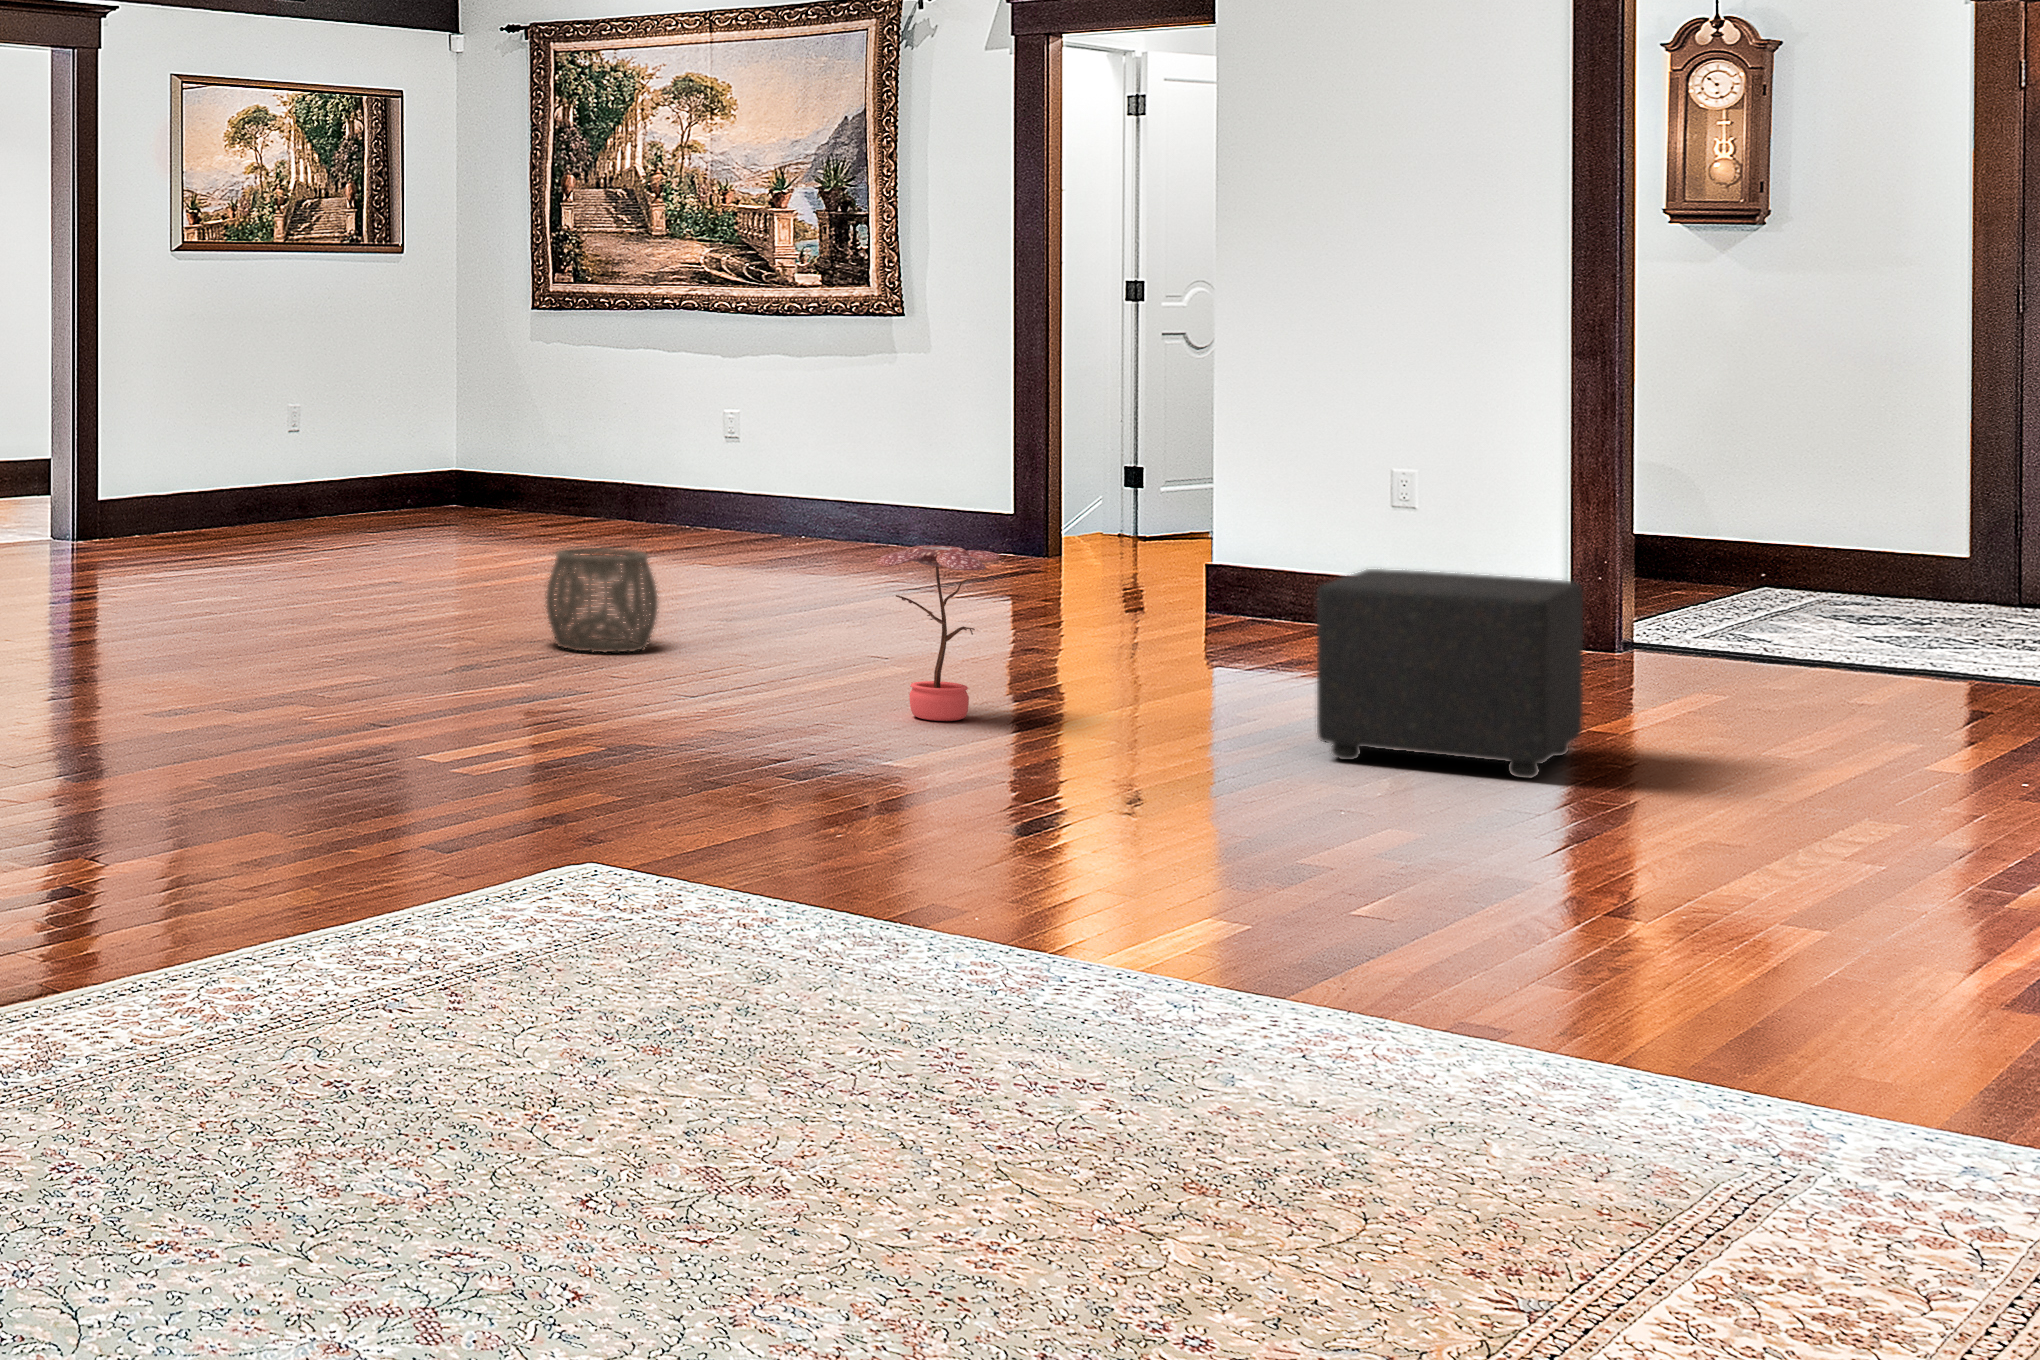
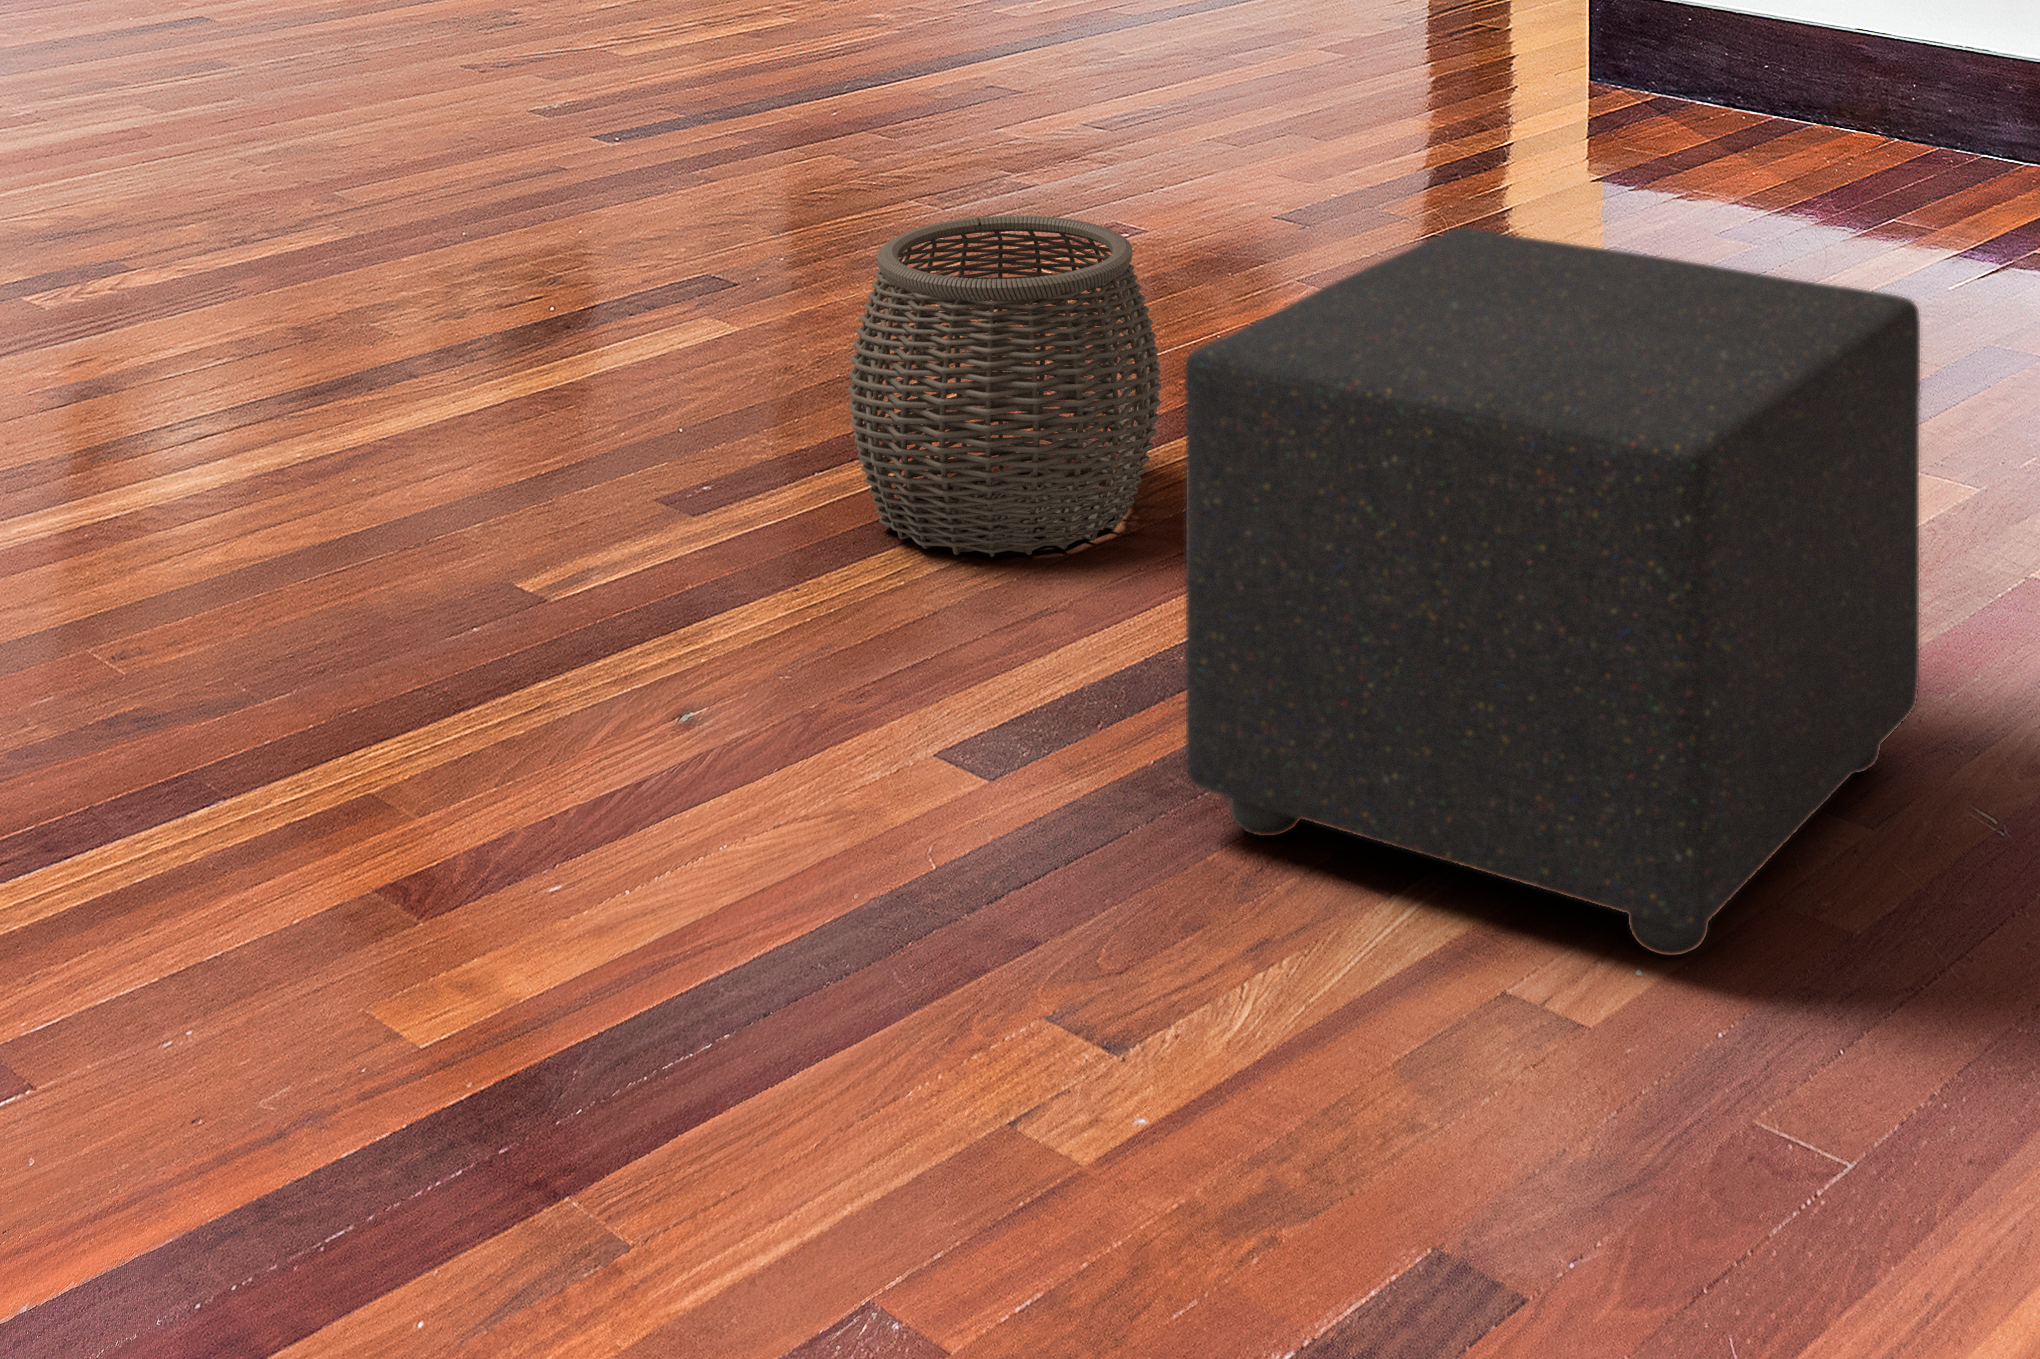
potted plant: present [875,545,999,721] -> none [289,151,636,616]
woven basket: present [546,548,658,653] -> present [848,215,1161,557]

